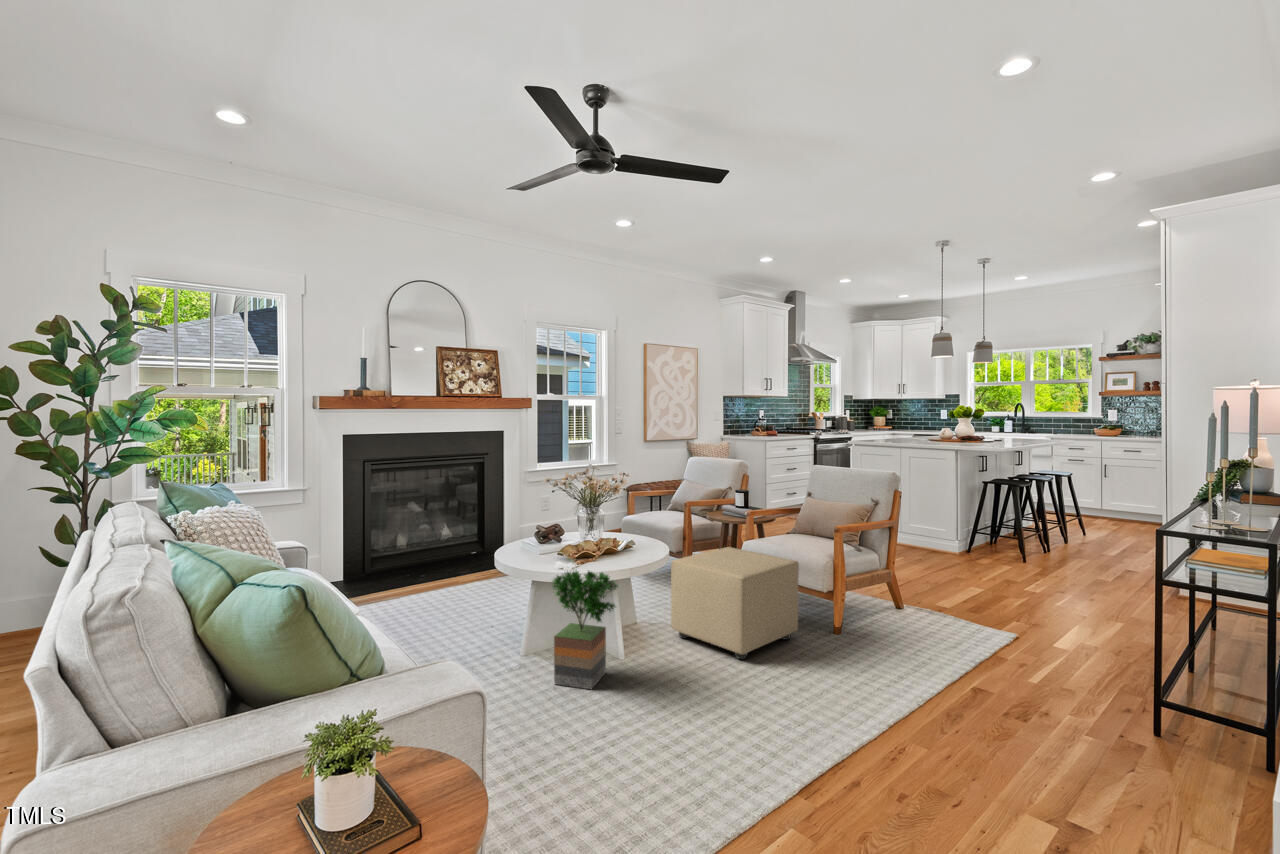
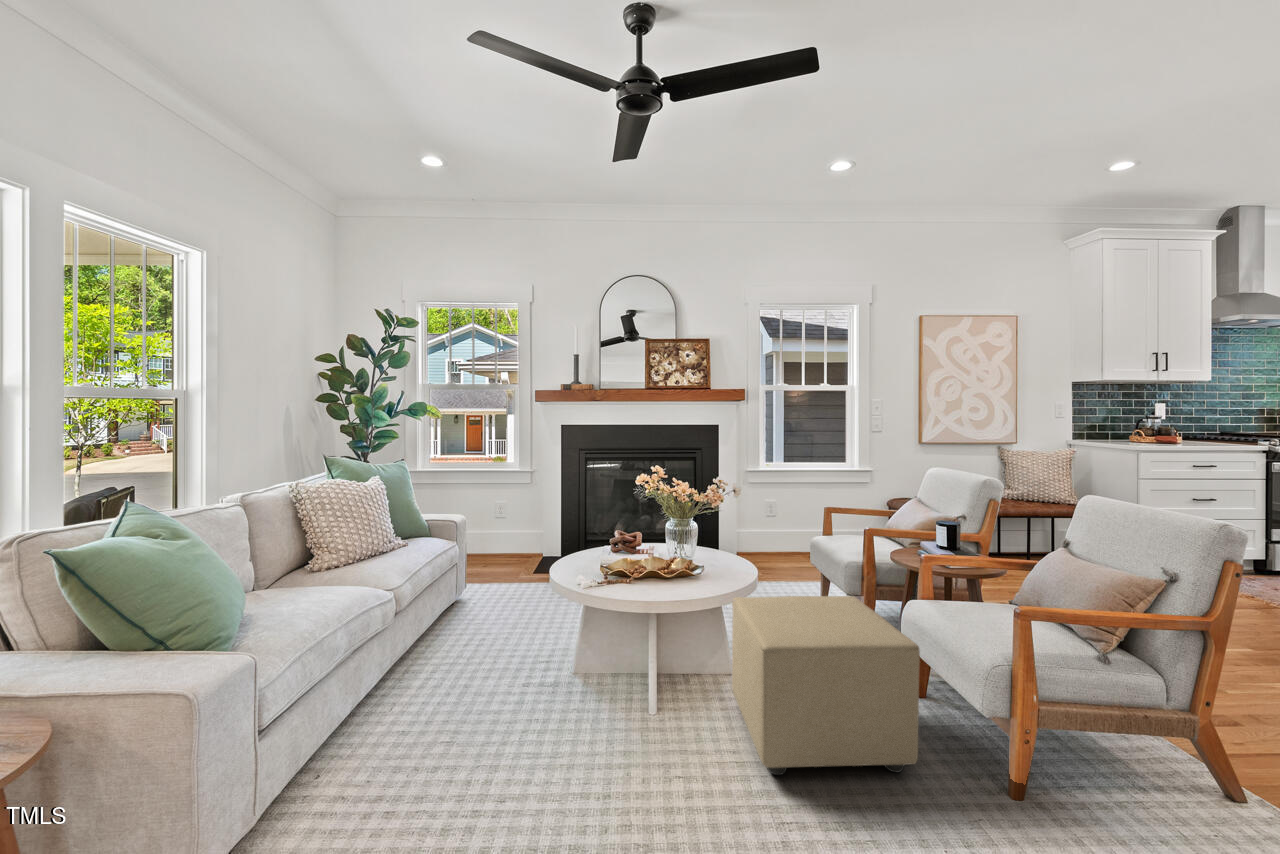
potted tree: present [552,571,618,689] -> none [514,581,614,734]

